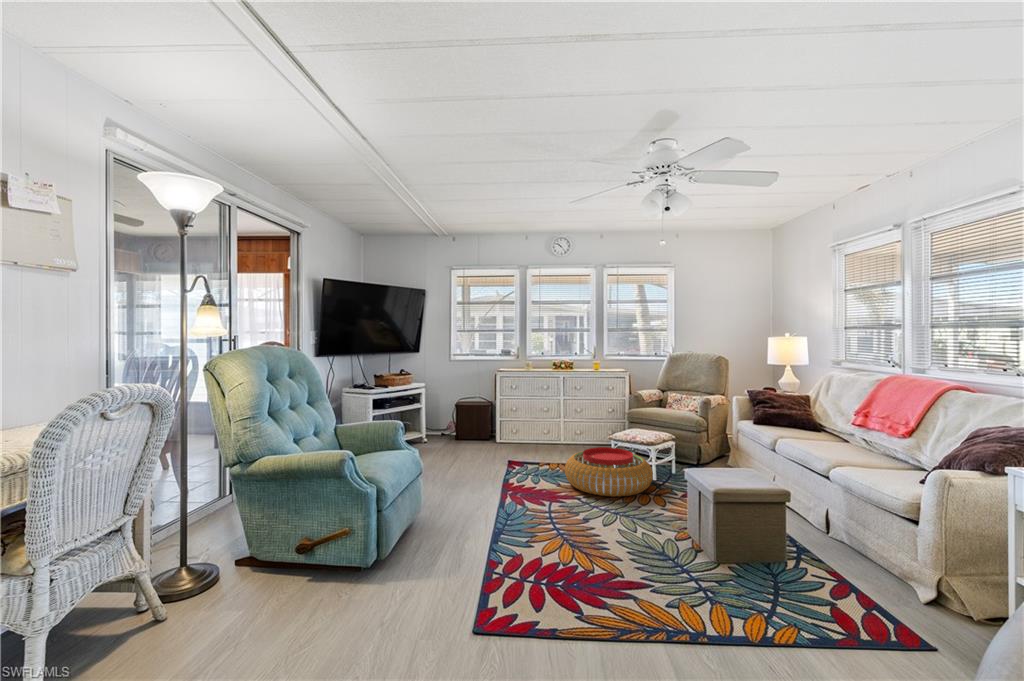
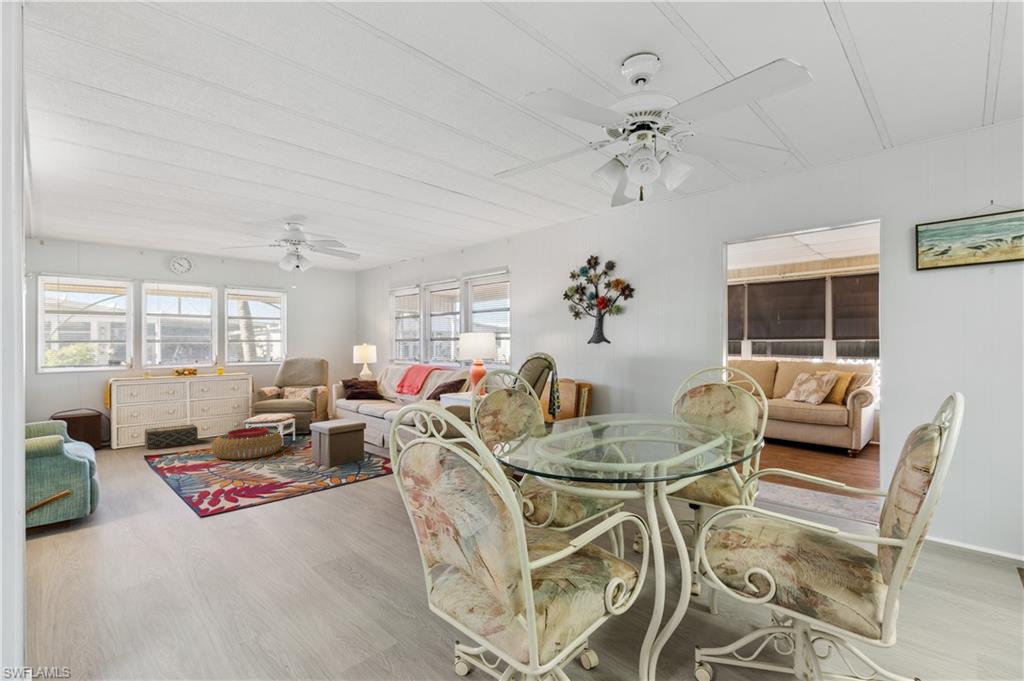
woven basket: none [519,426,567,451] -> present [145,424,198,449]

